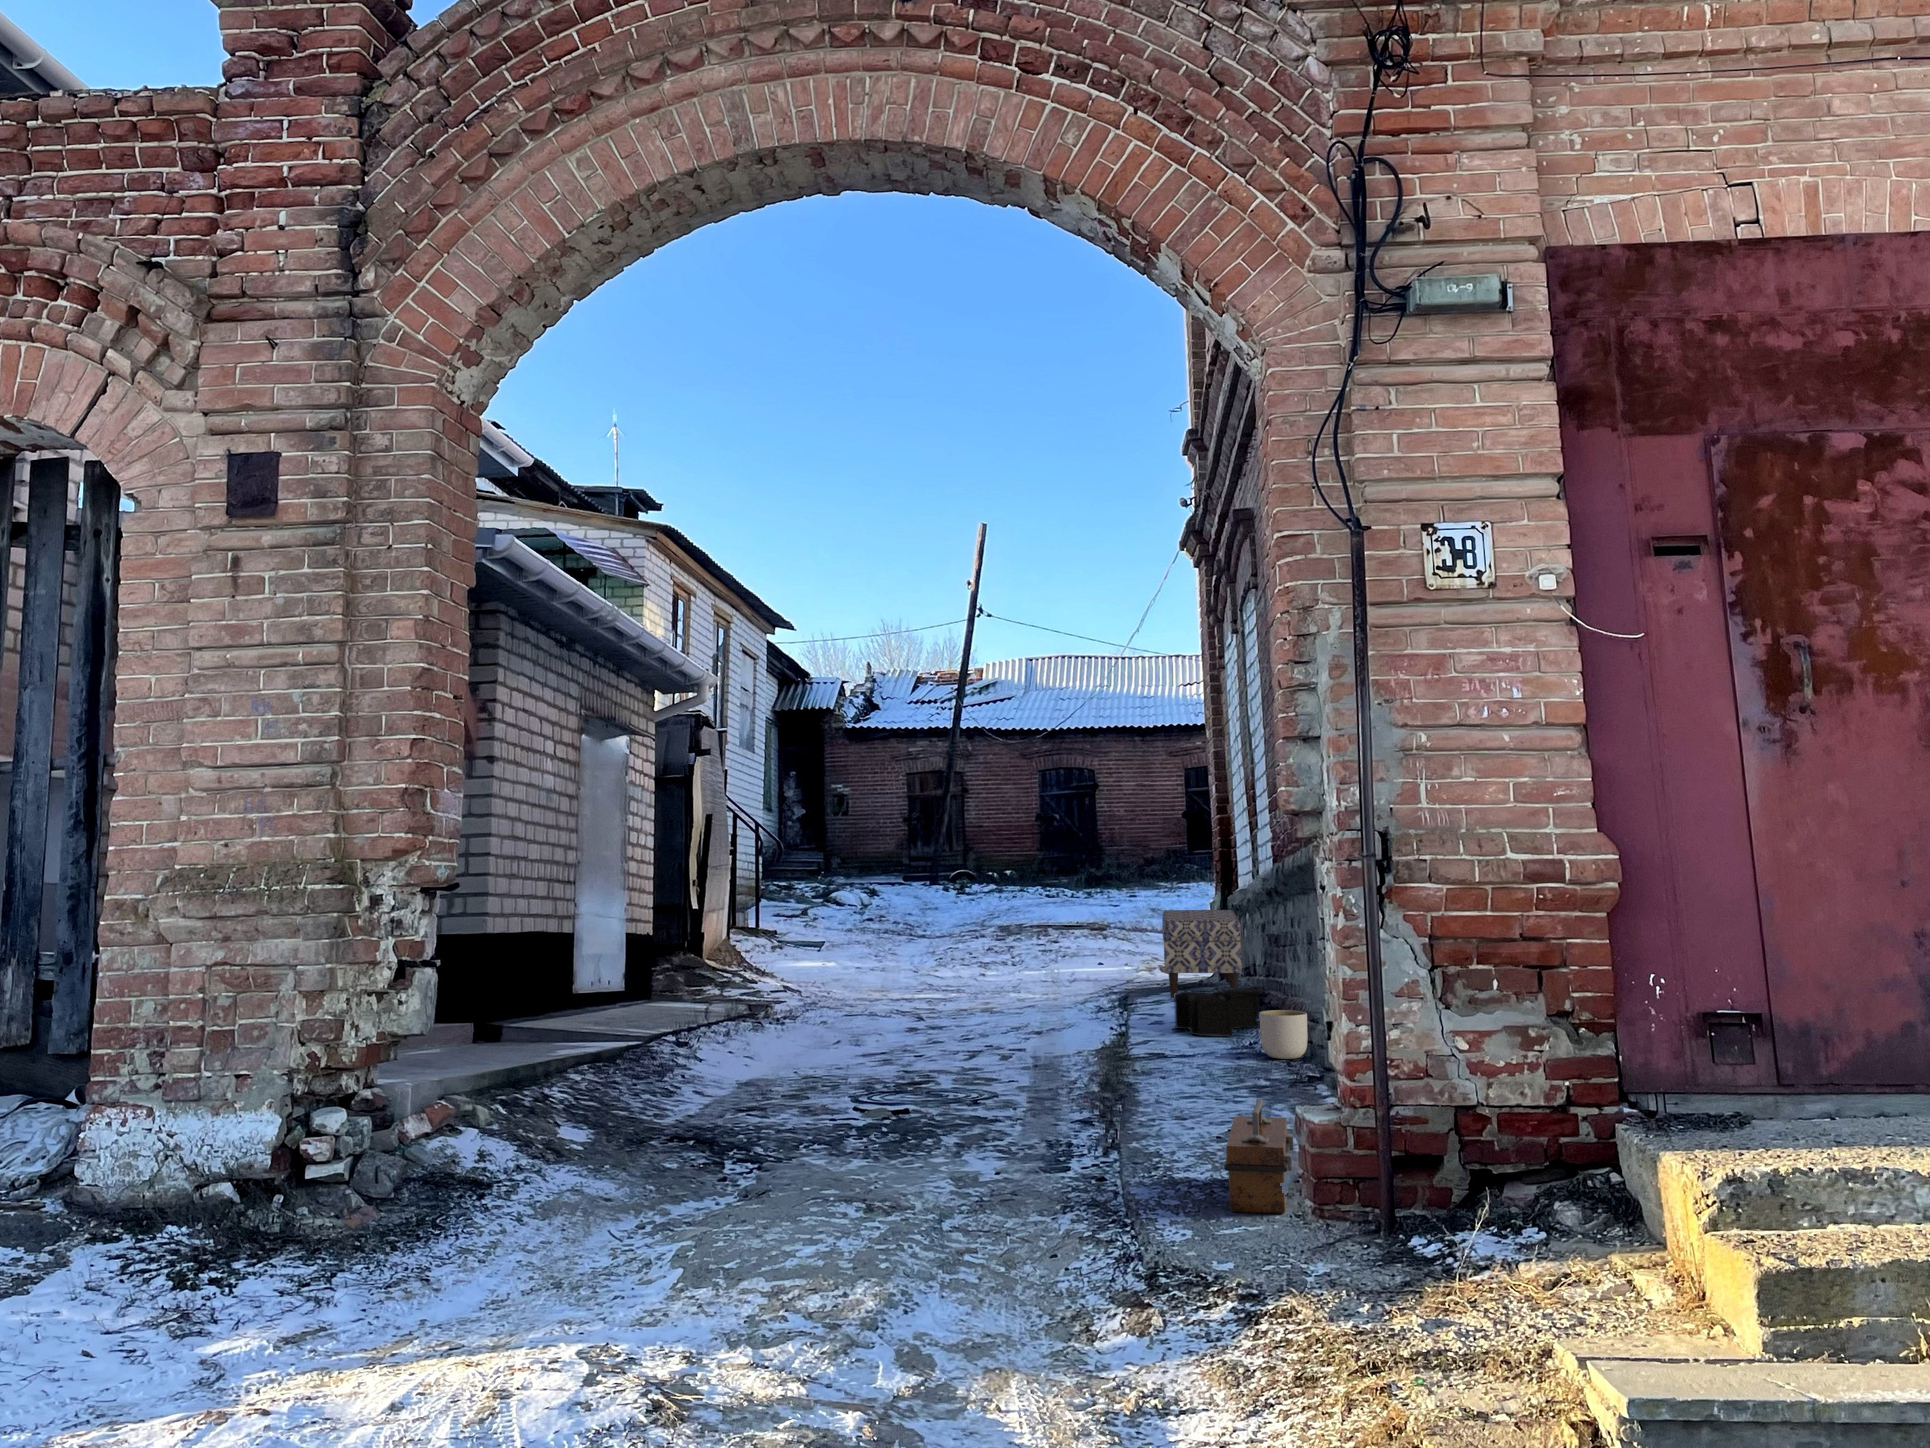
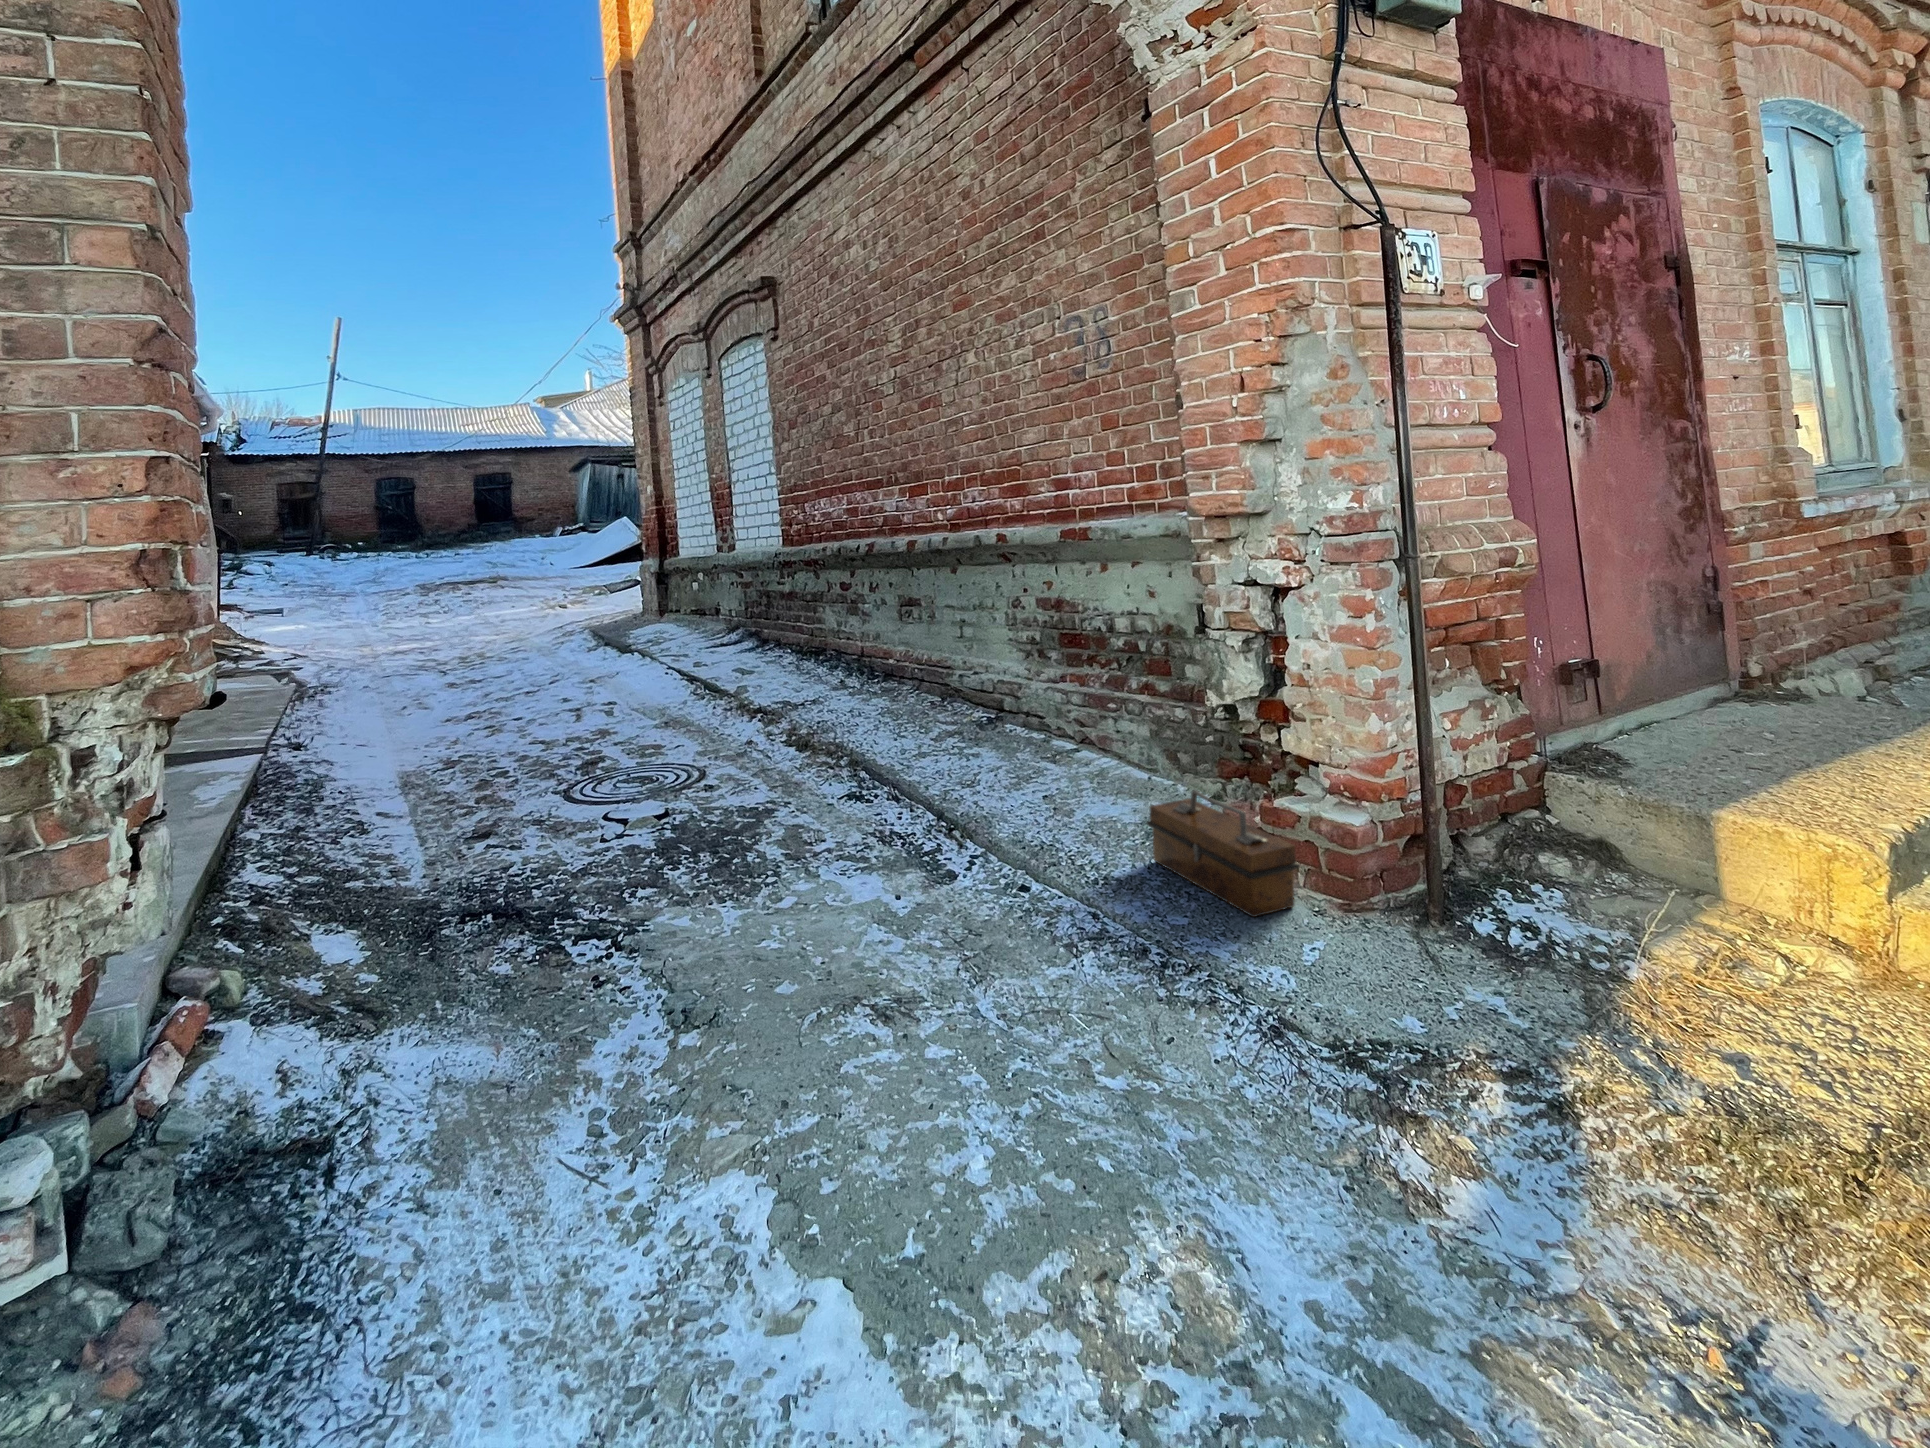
bench: present [1162,910,1242,997] -> none [660,582,745,653]
storage bin: present [1174,987,1264,1037] -> none [753,645,819,690]
planter: present [1259,1010,1308,1059] -> none [926,672,965,713]

